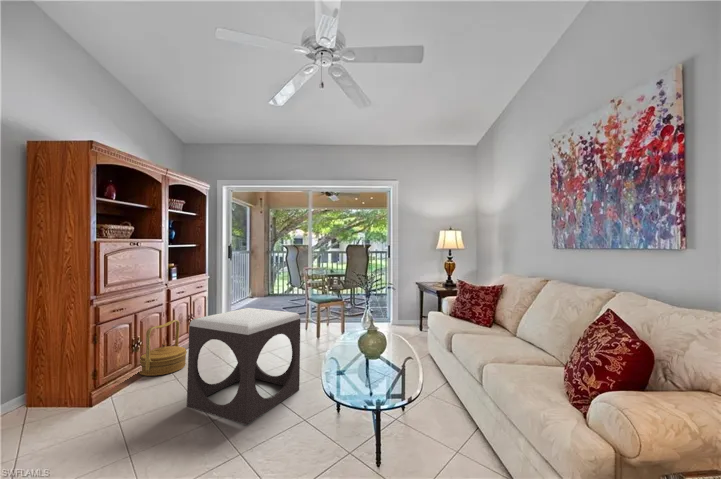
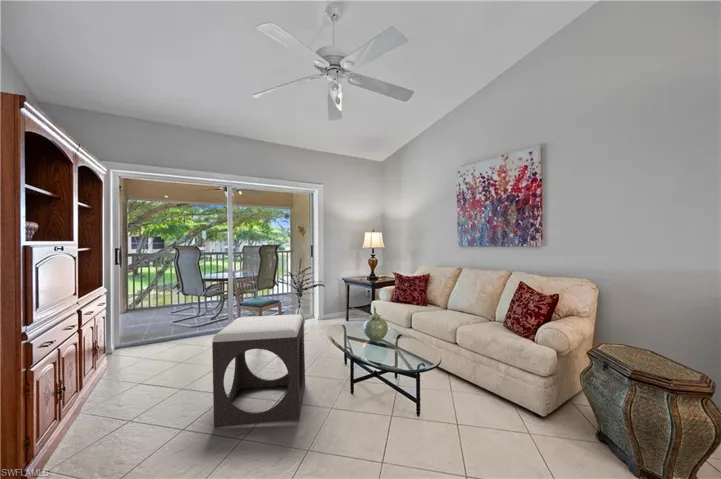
woven basket: present [139,320,187,376] -> none [87,347,150,421]

